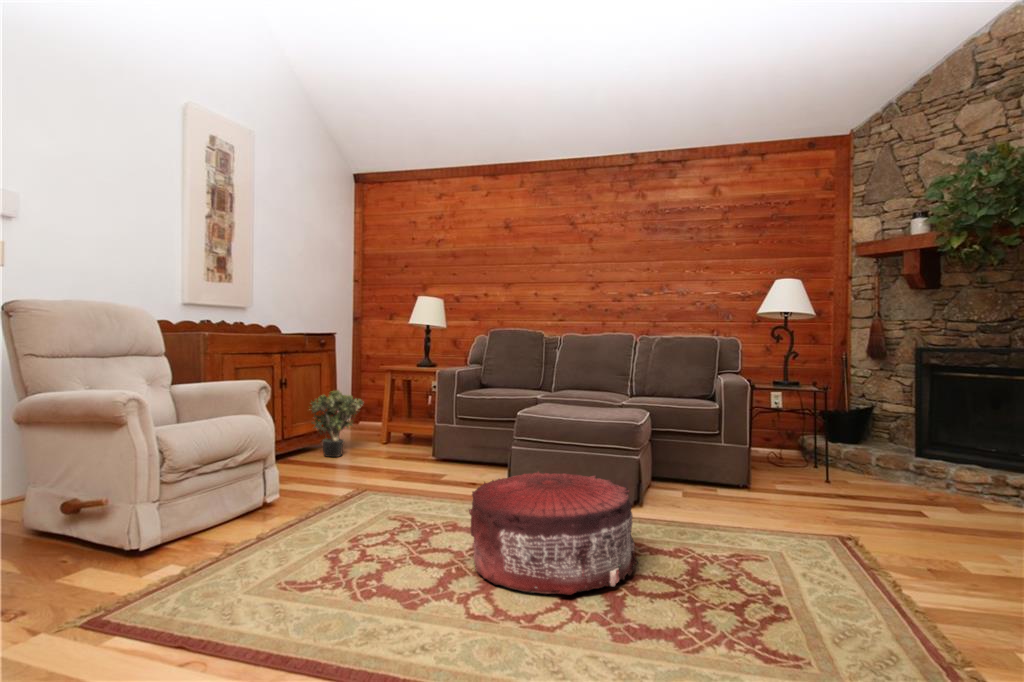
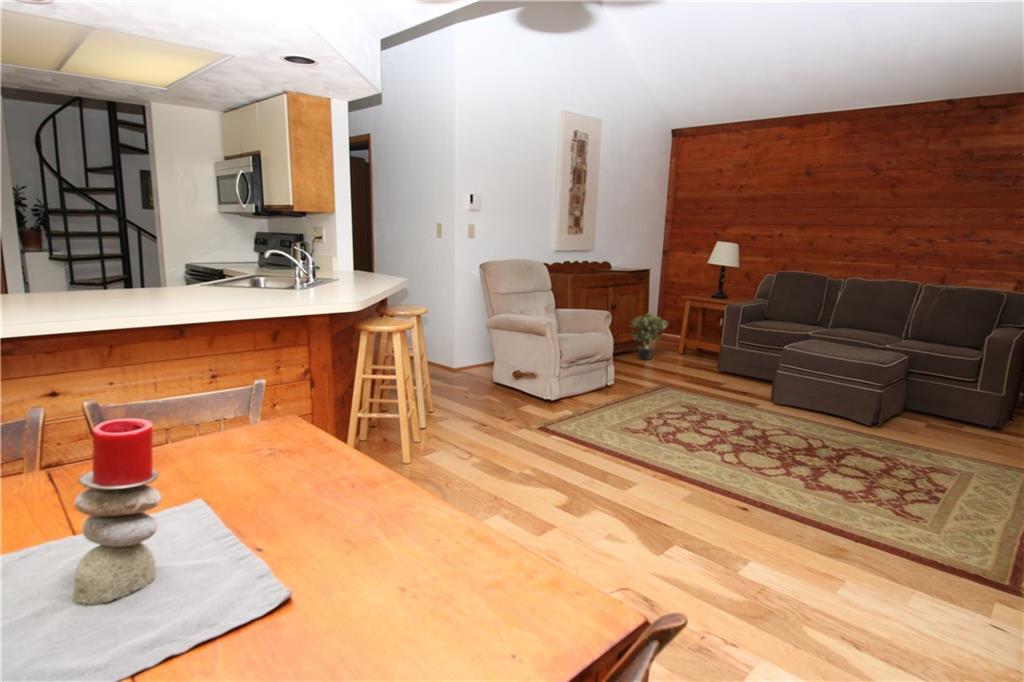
pouf: present [469,471,638,595] -> none [732,389,847,466]

